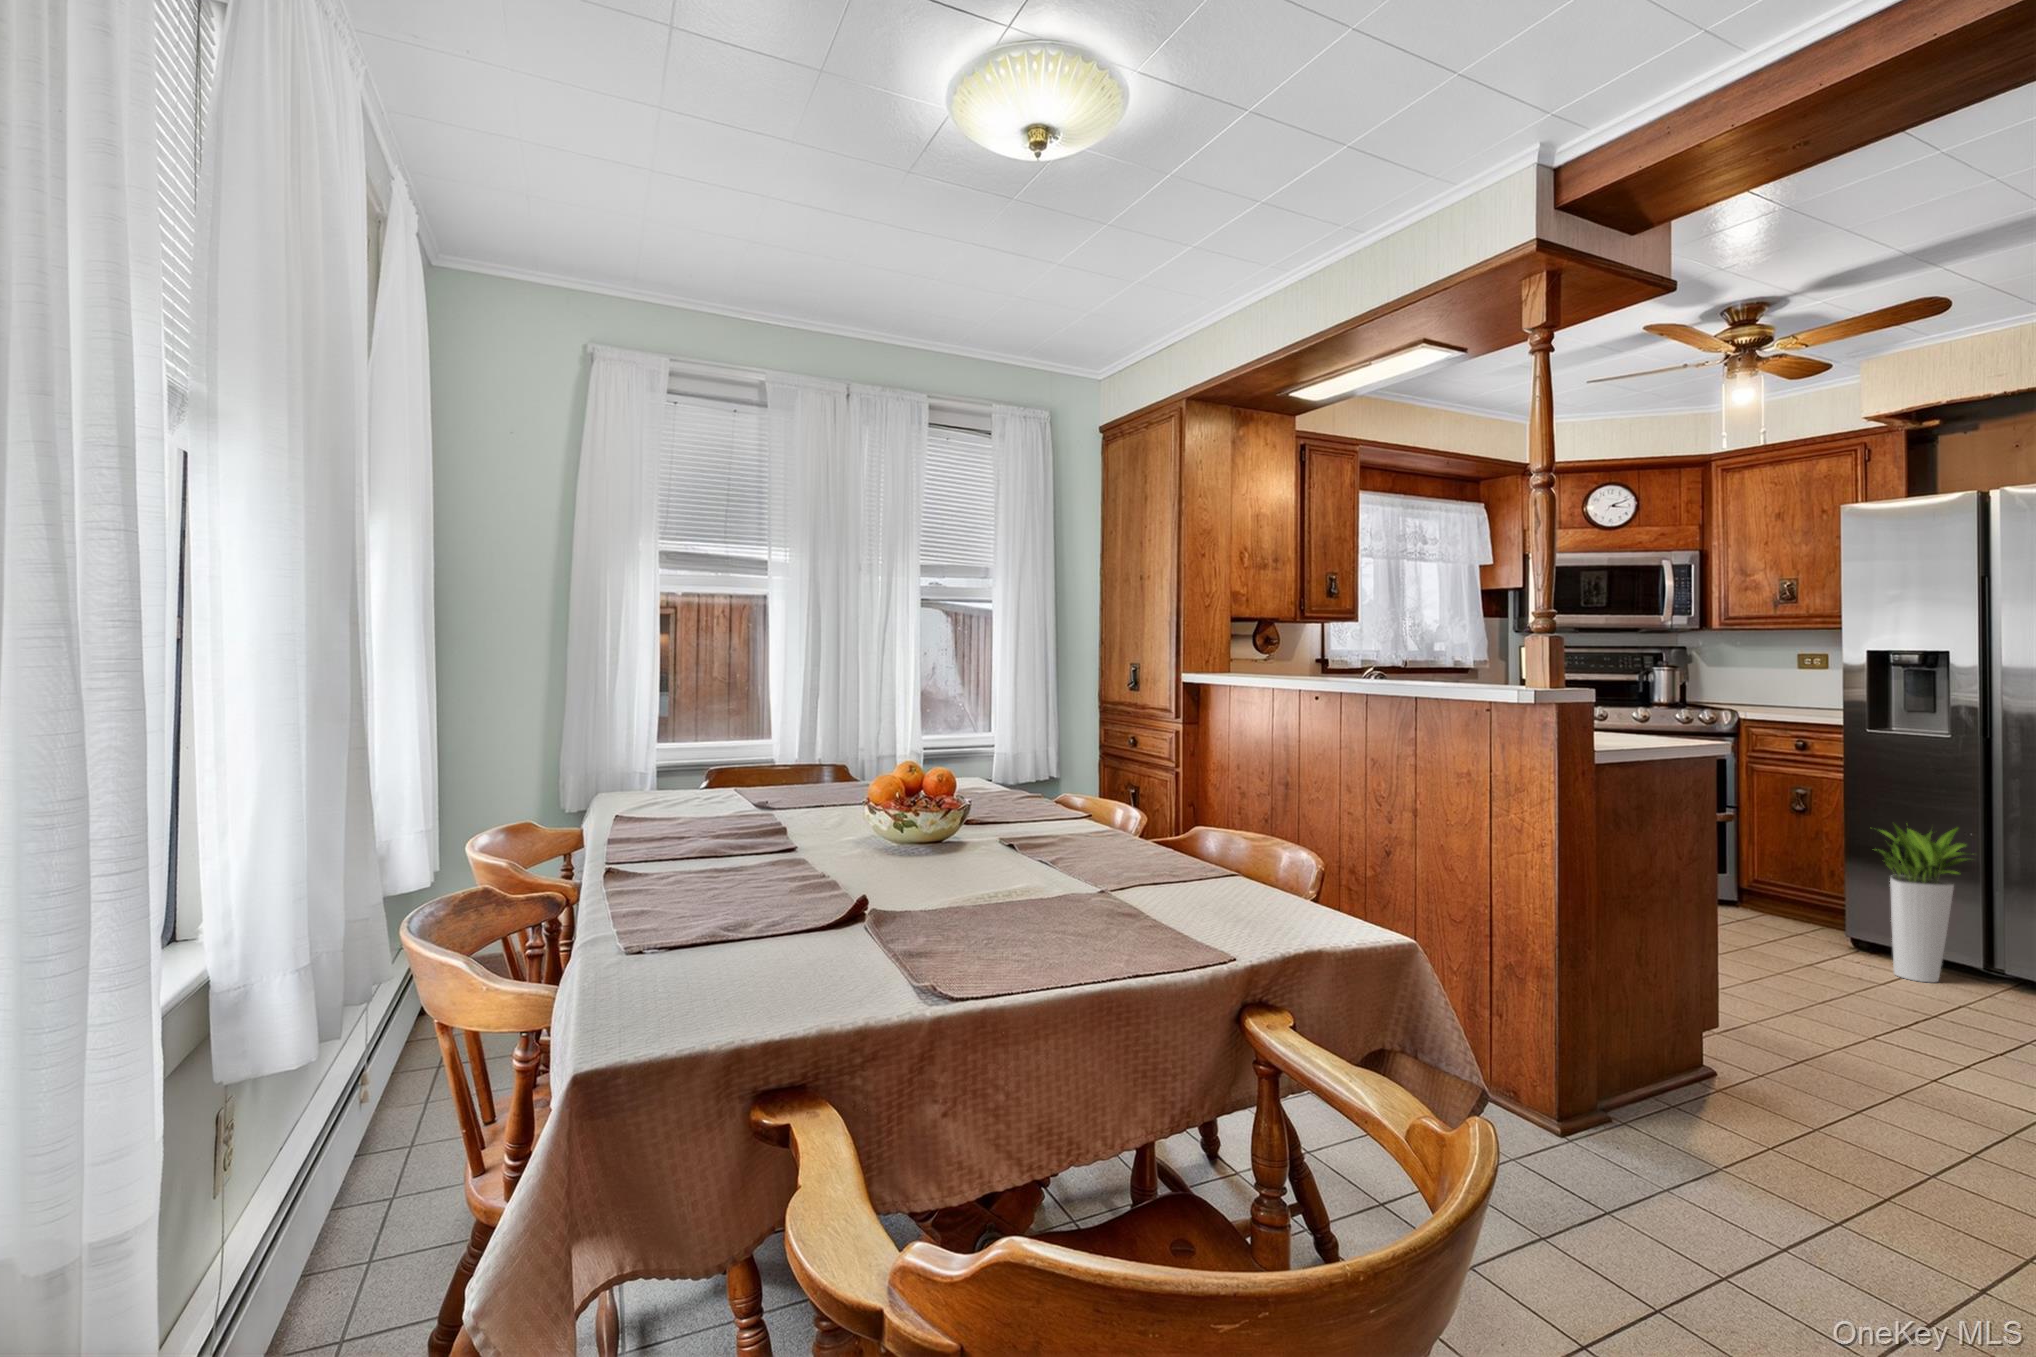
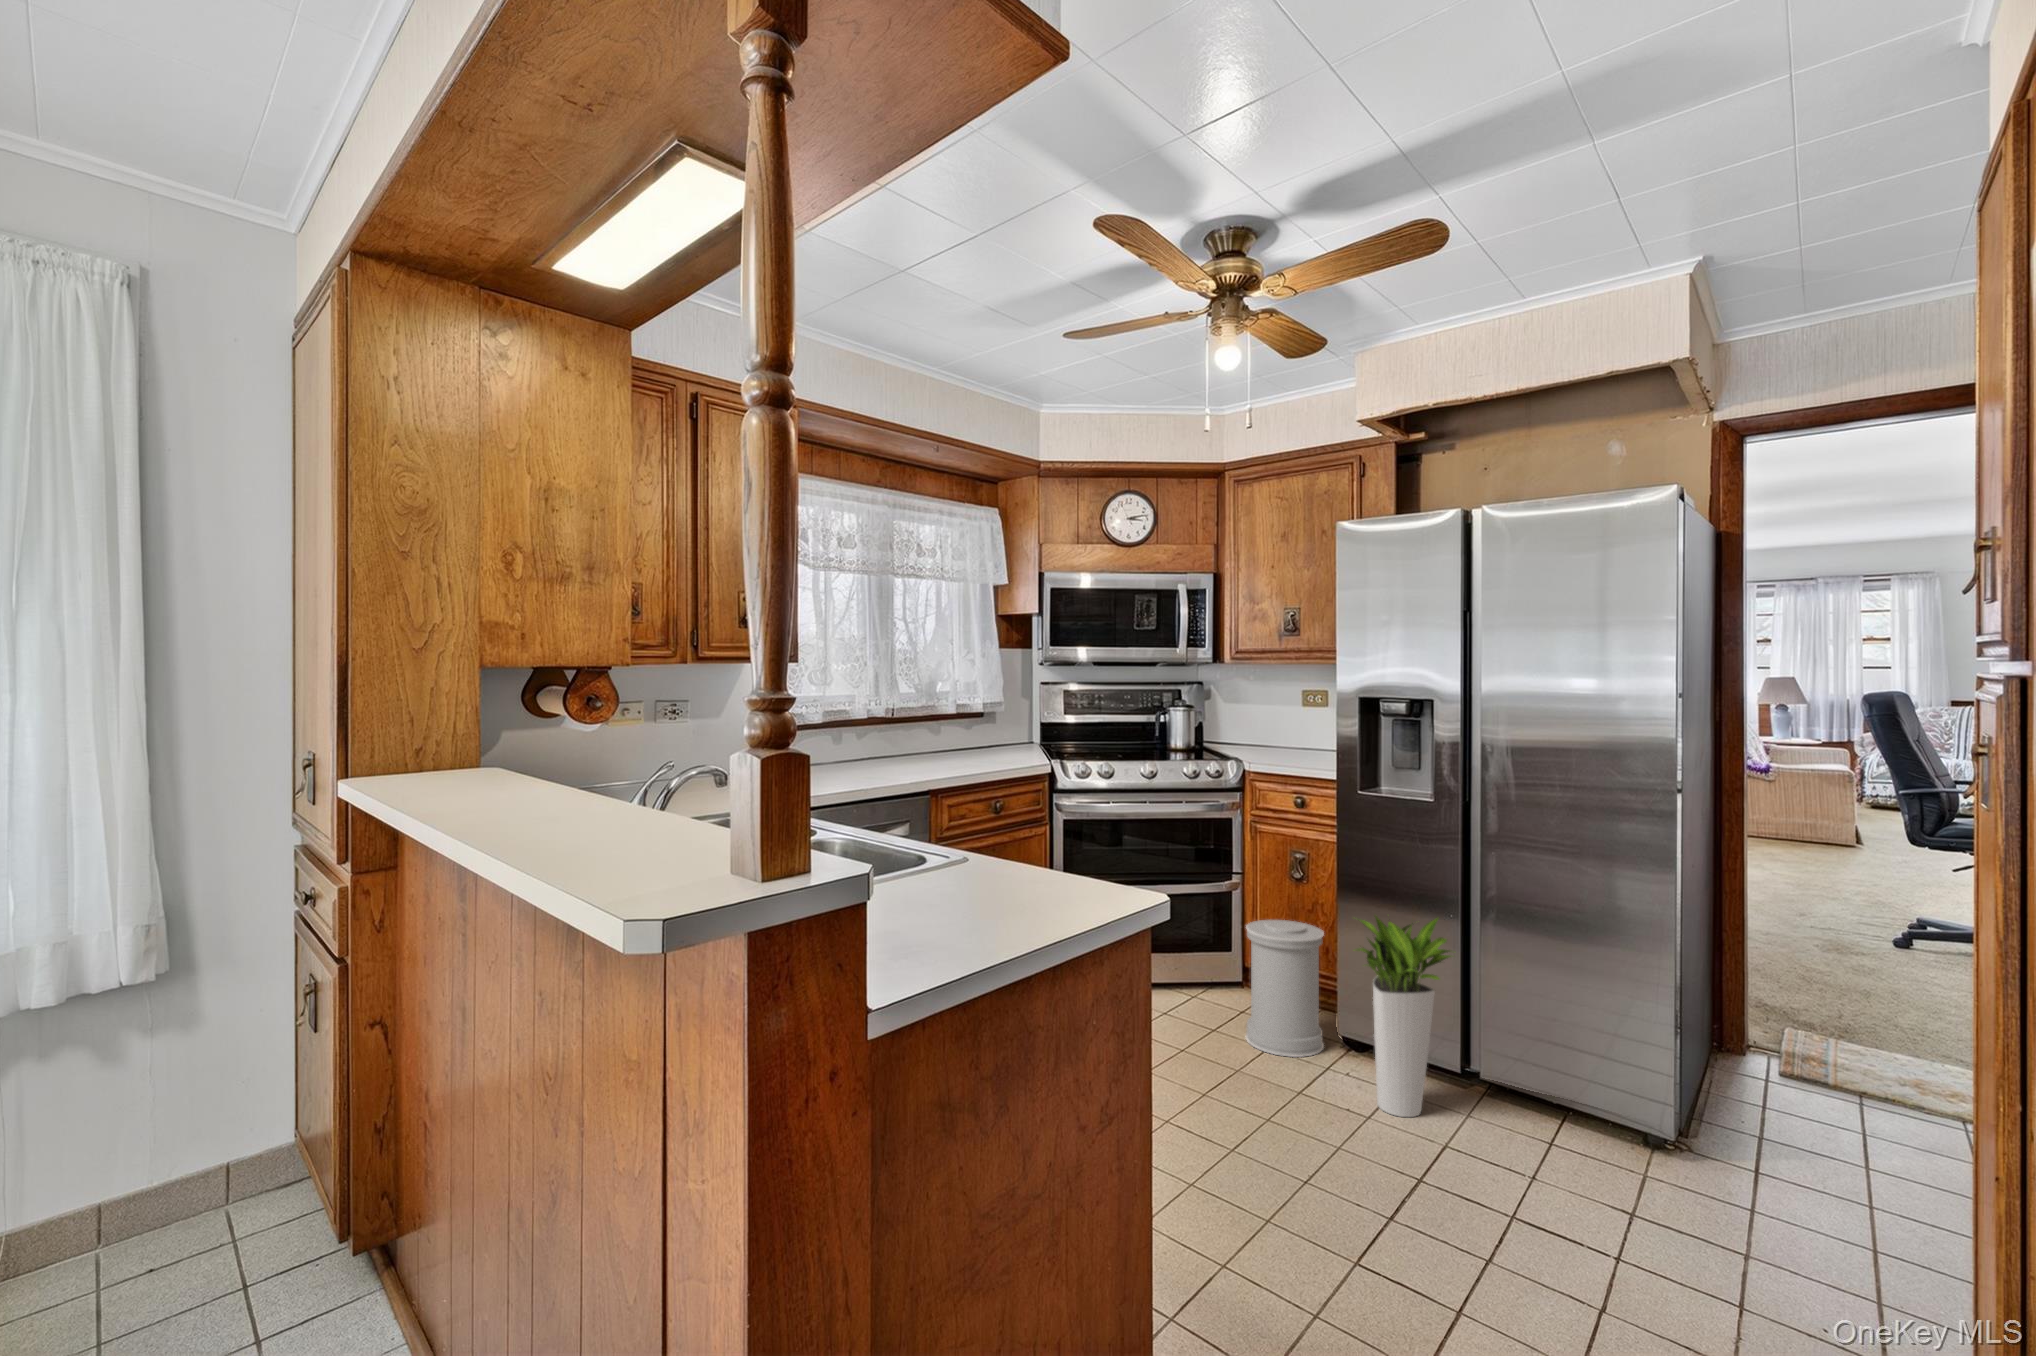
trash can: none [1751,840,1833,946] -> present [1246,920,1324,1057]

